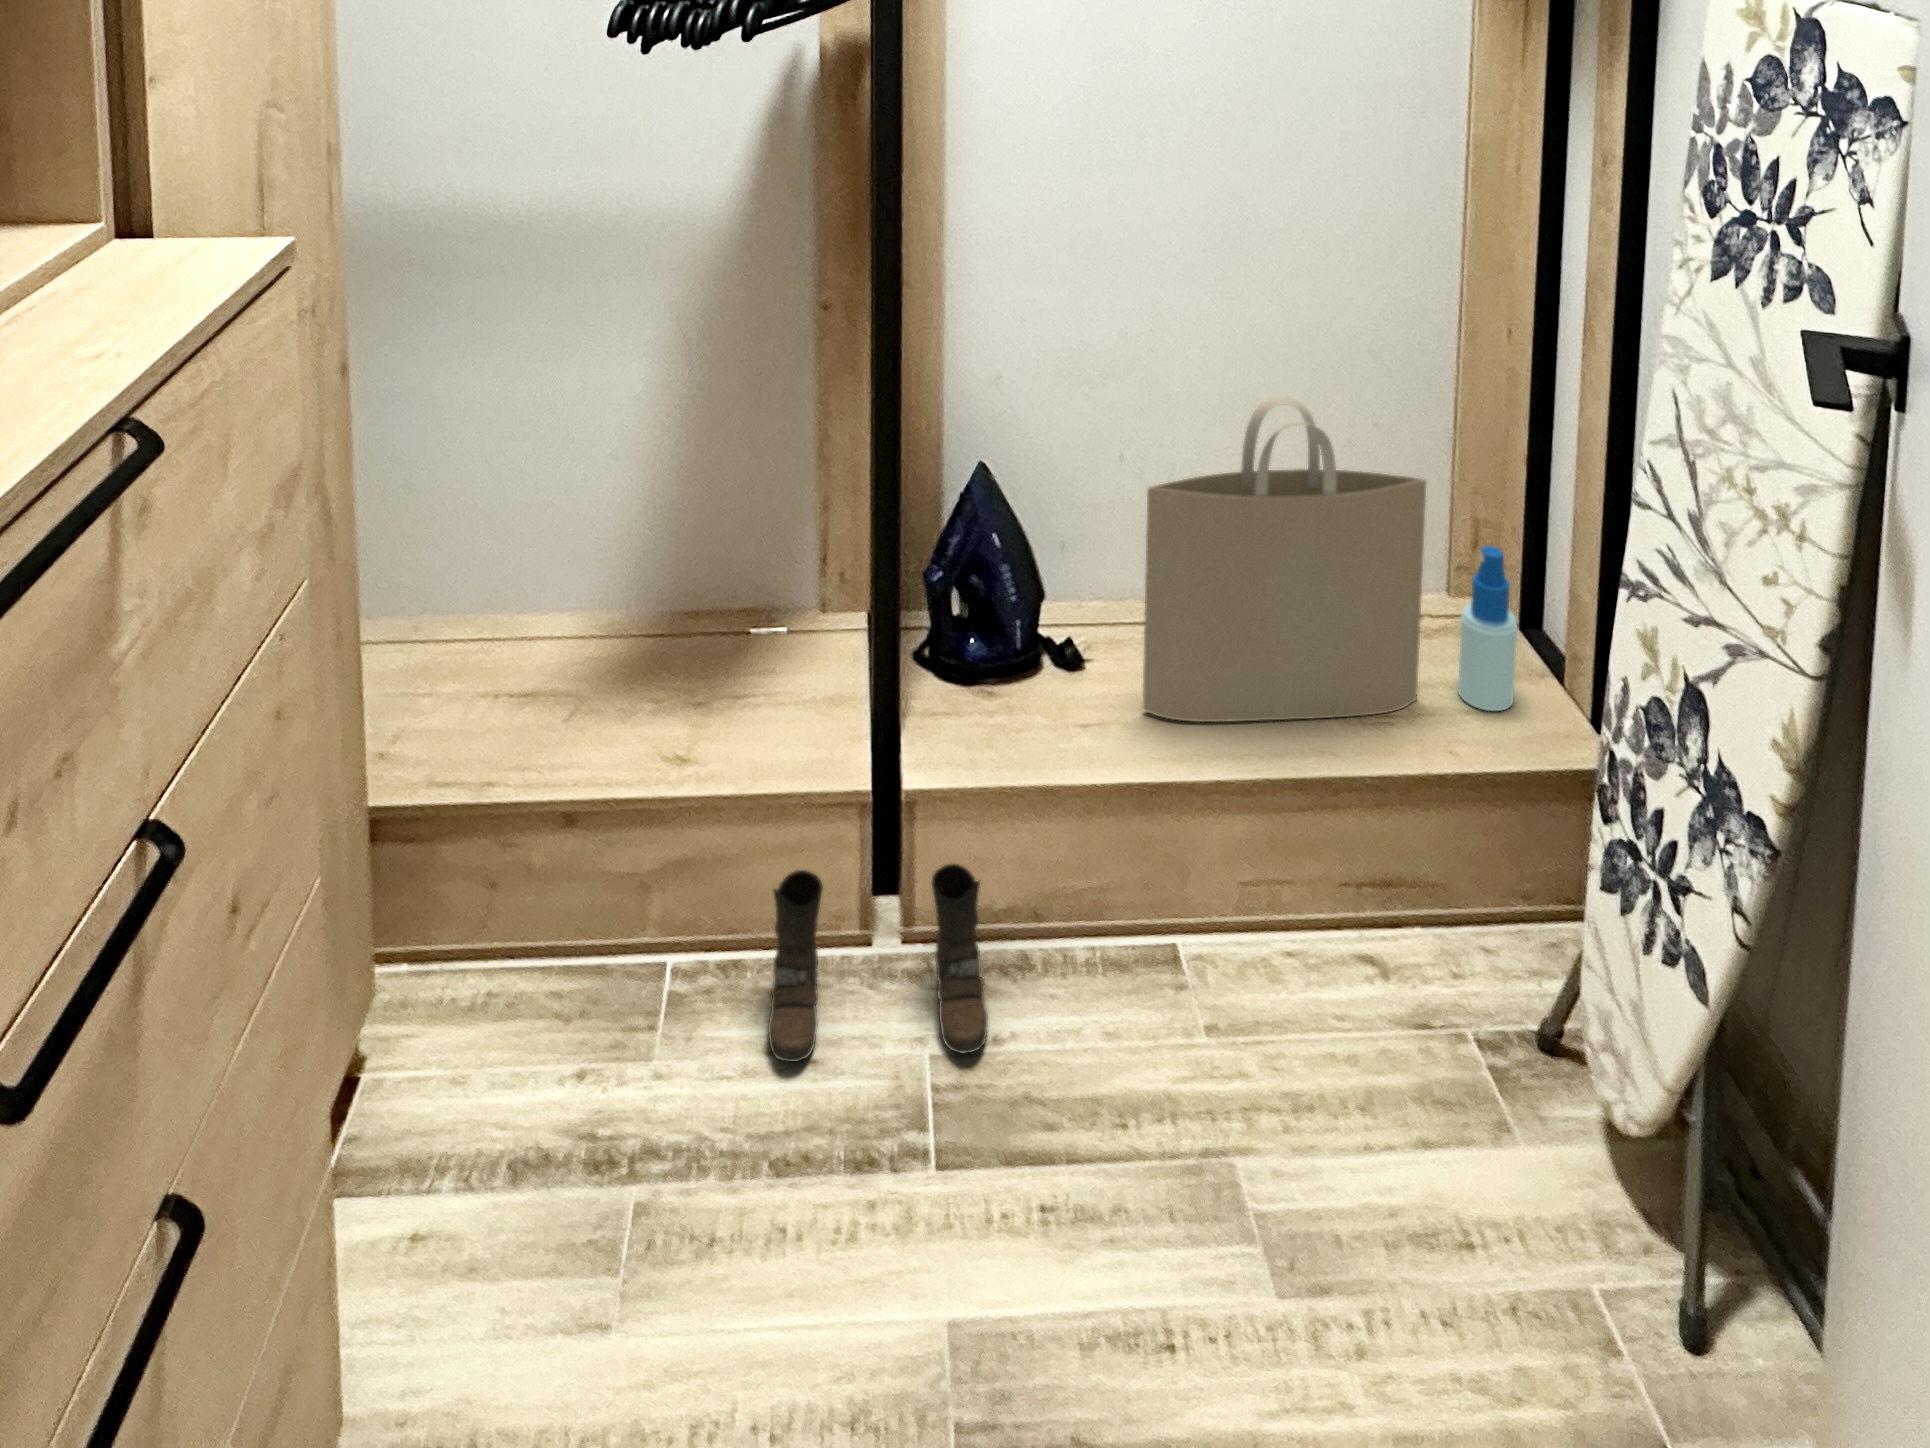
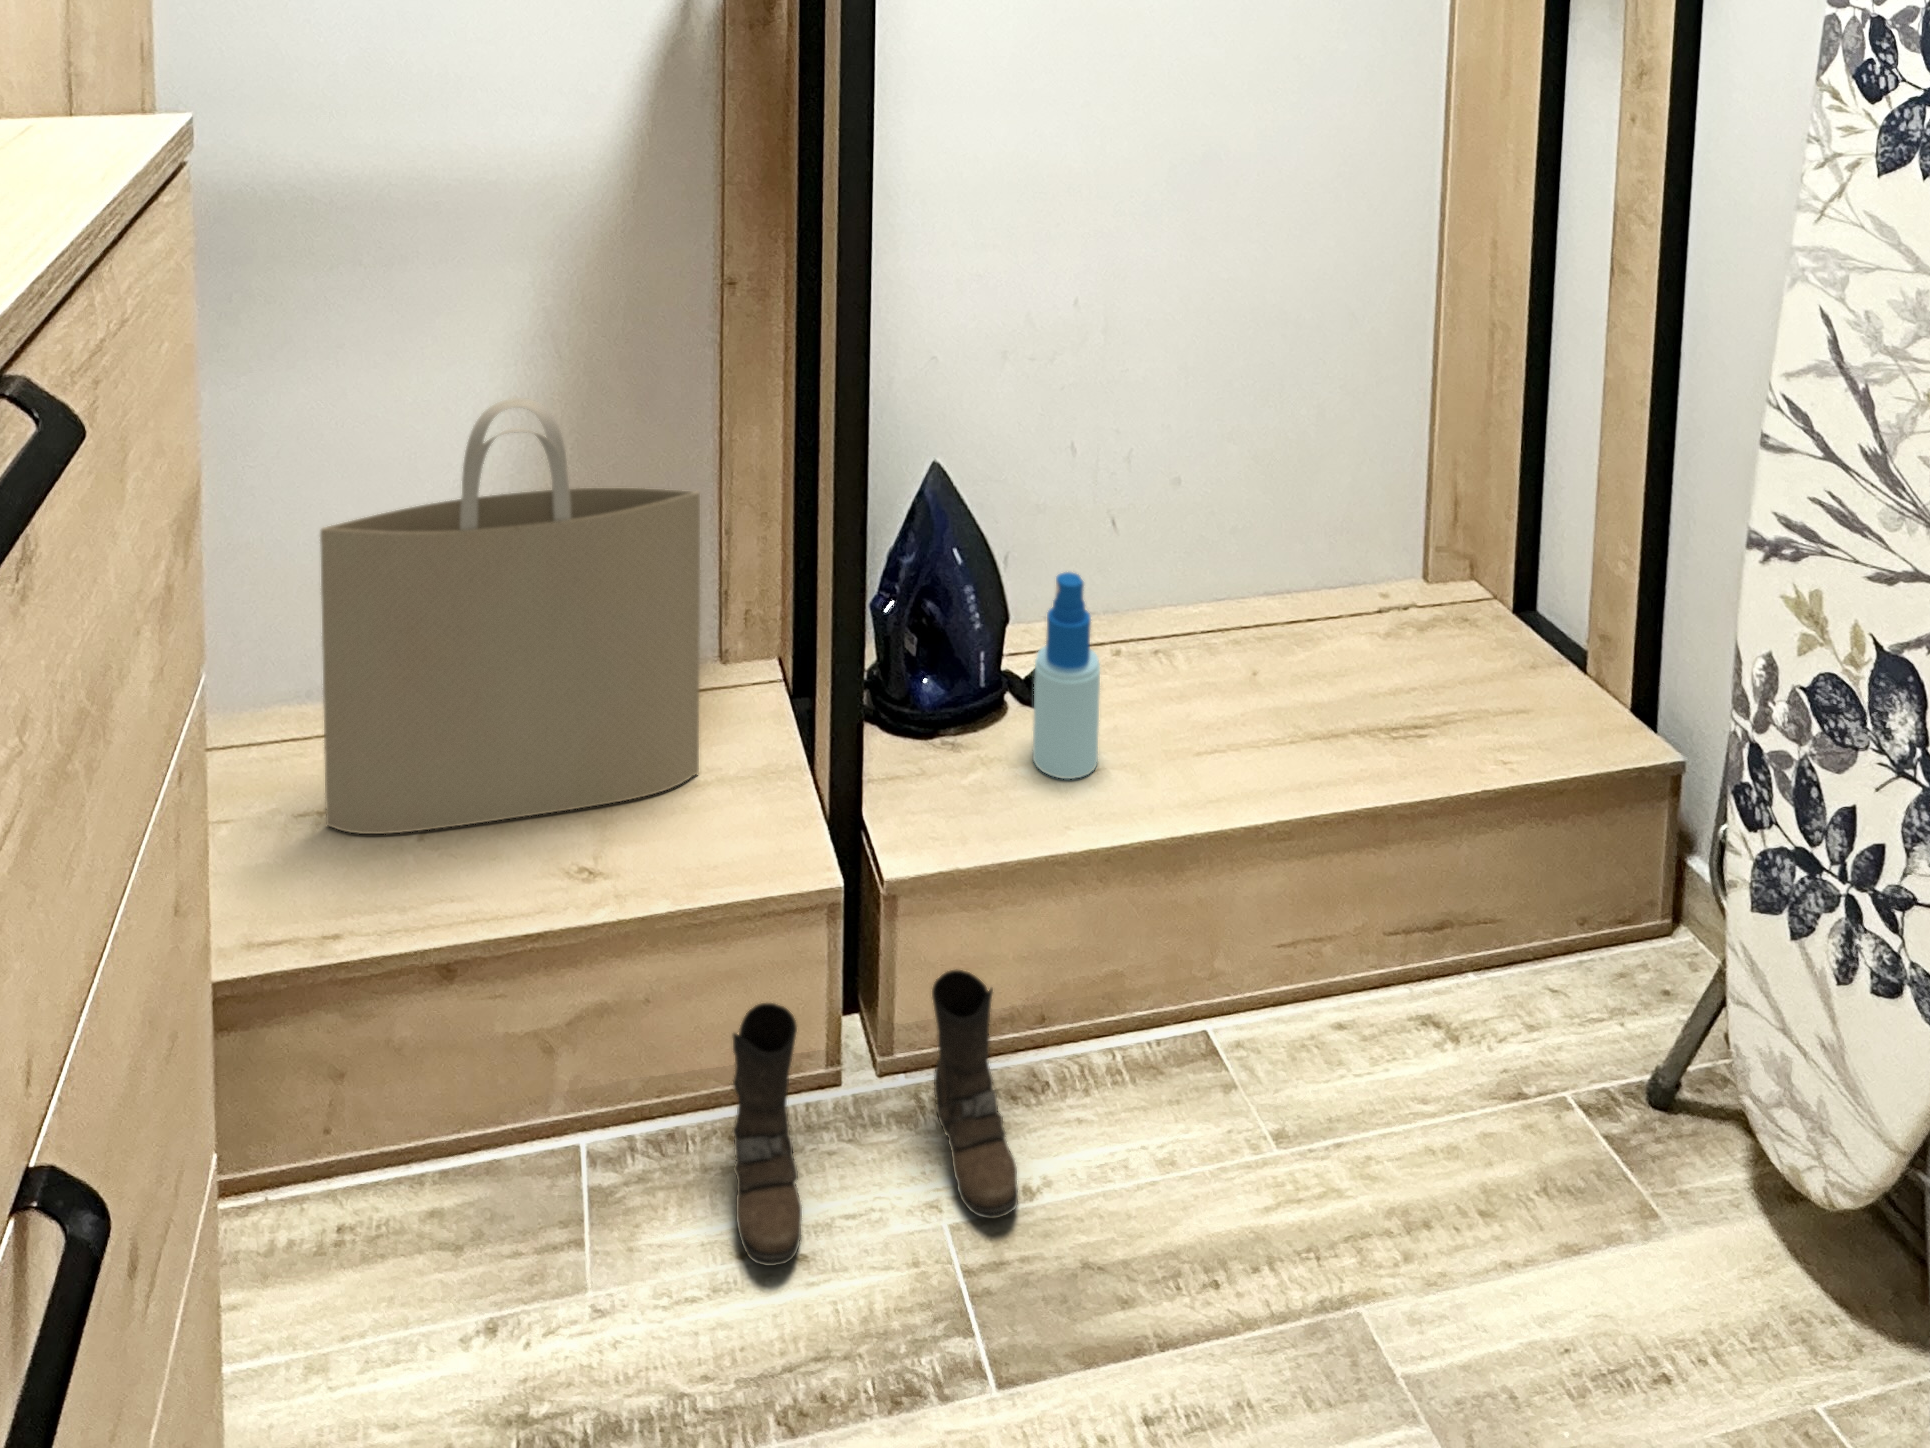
tote bag: present [1143,397,1426,722] -> present [320,398,700,834]
spray bottle: present [1458,546,1517,711] -> present [1033,572,1100,779]

